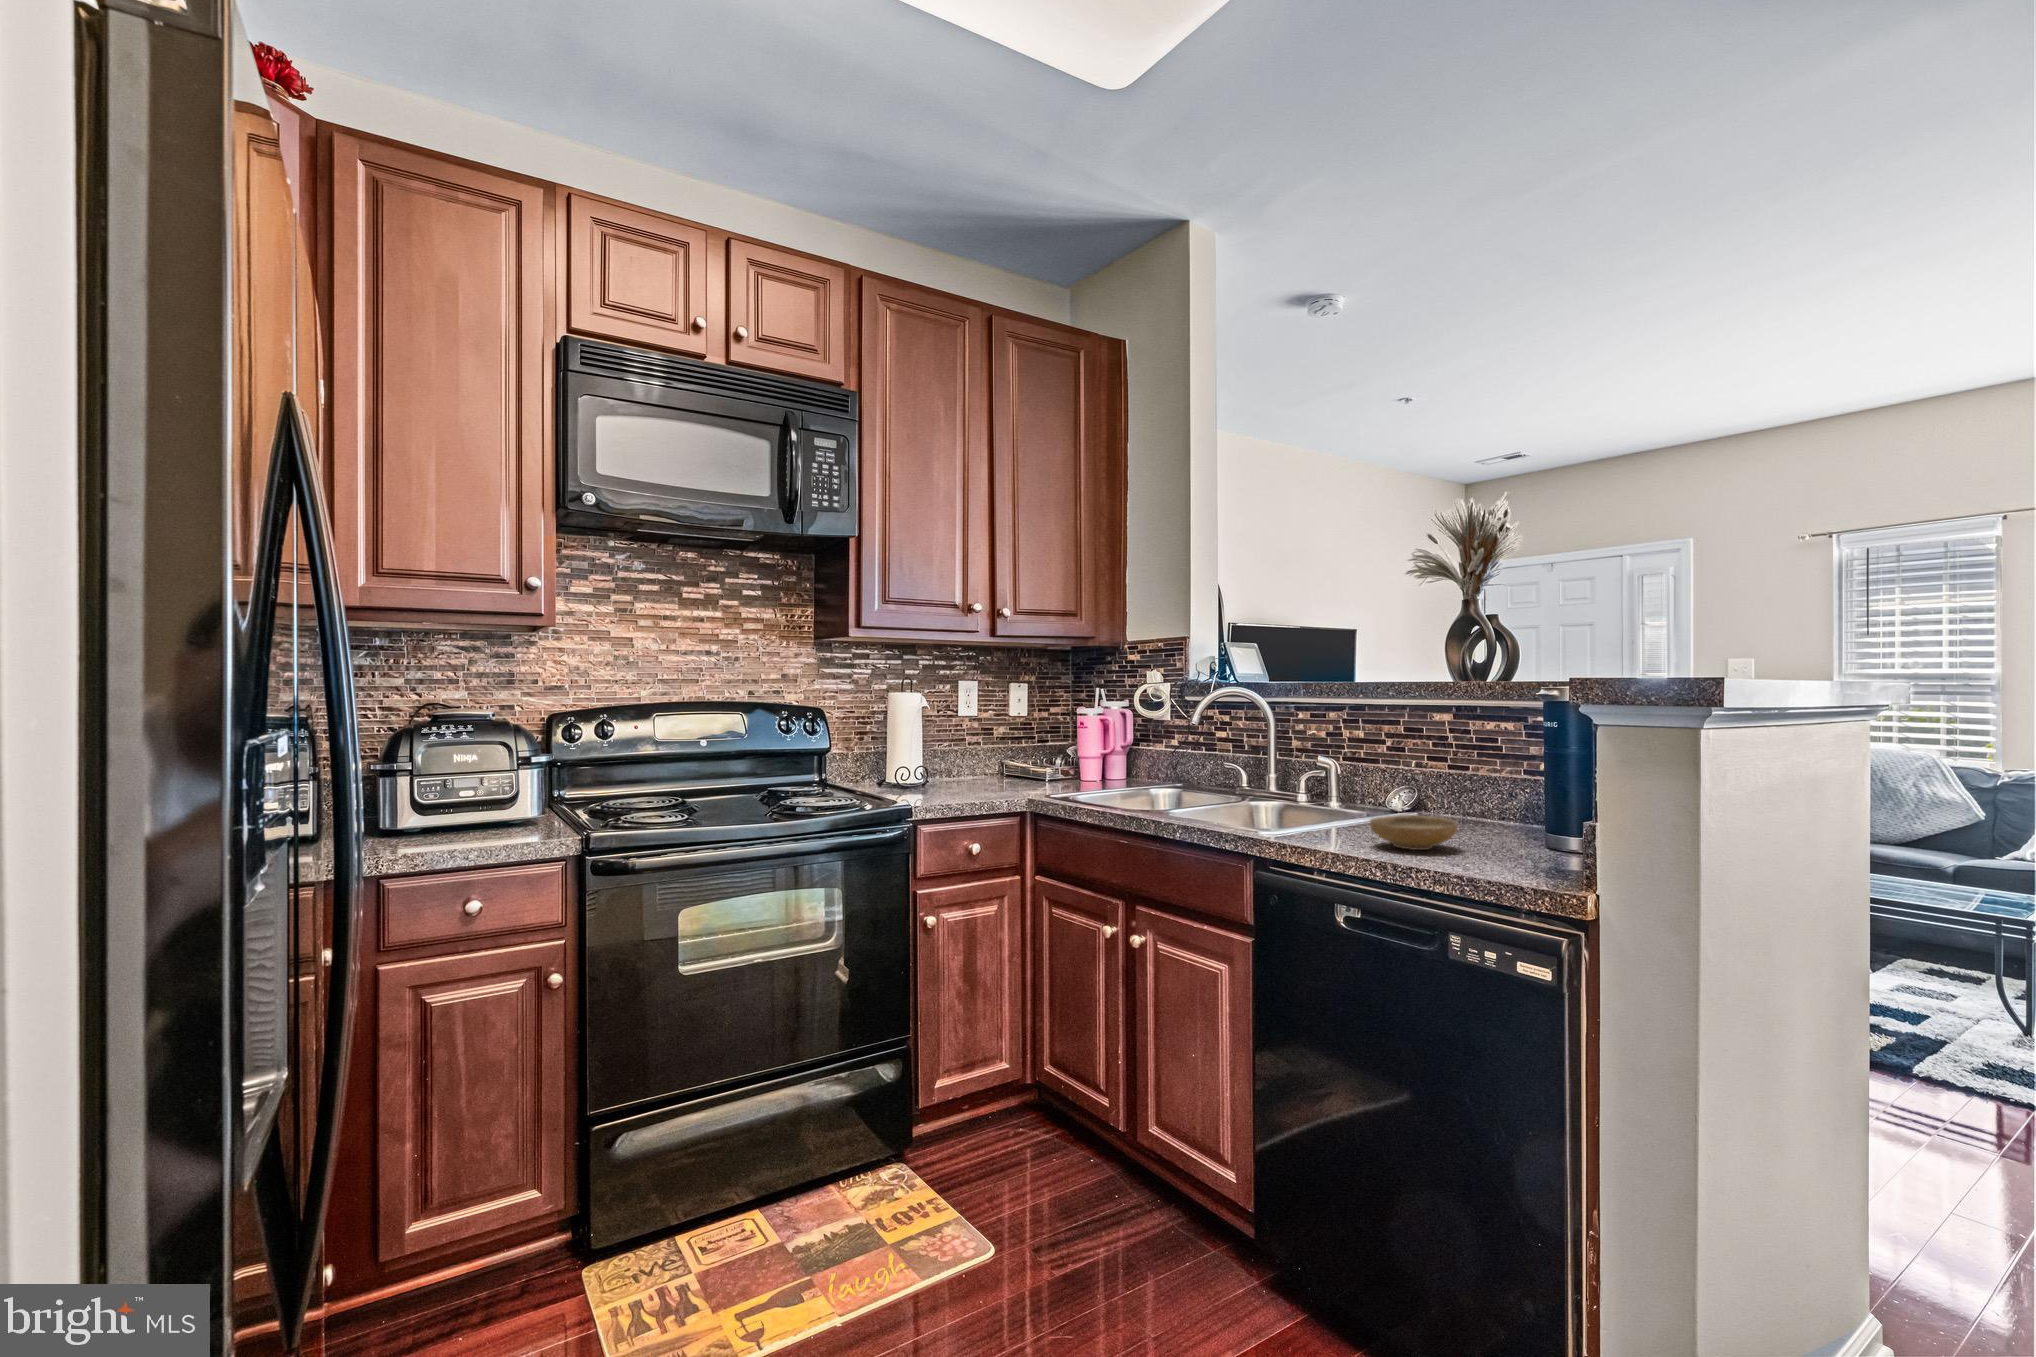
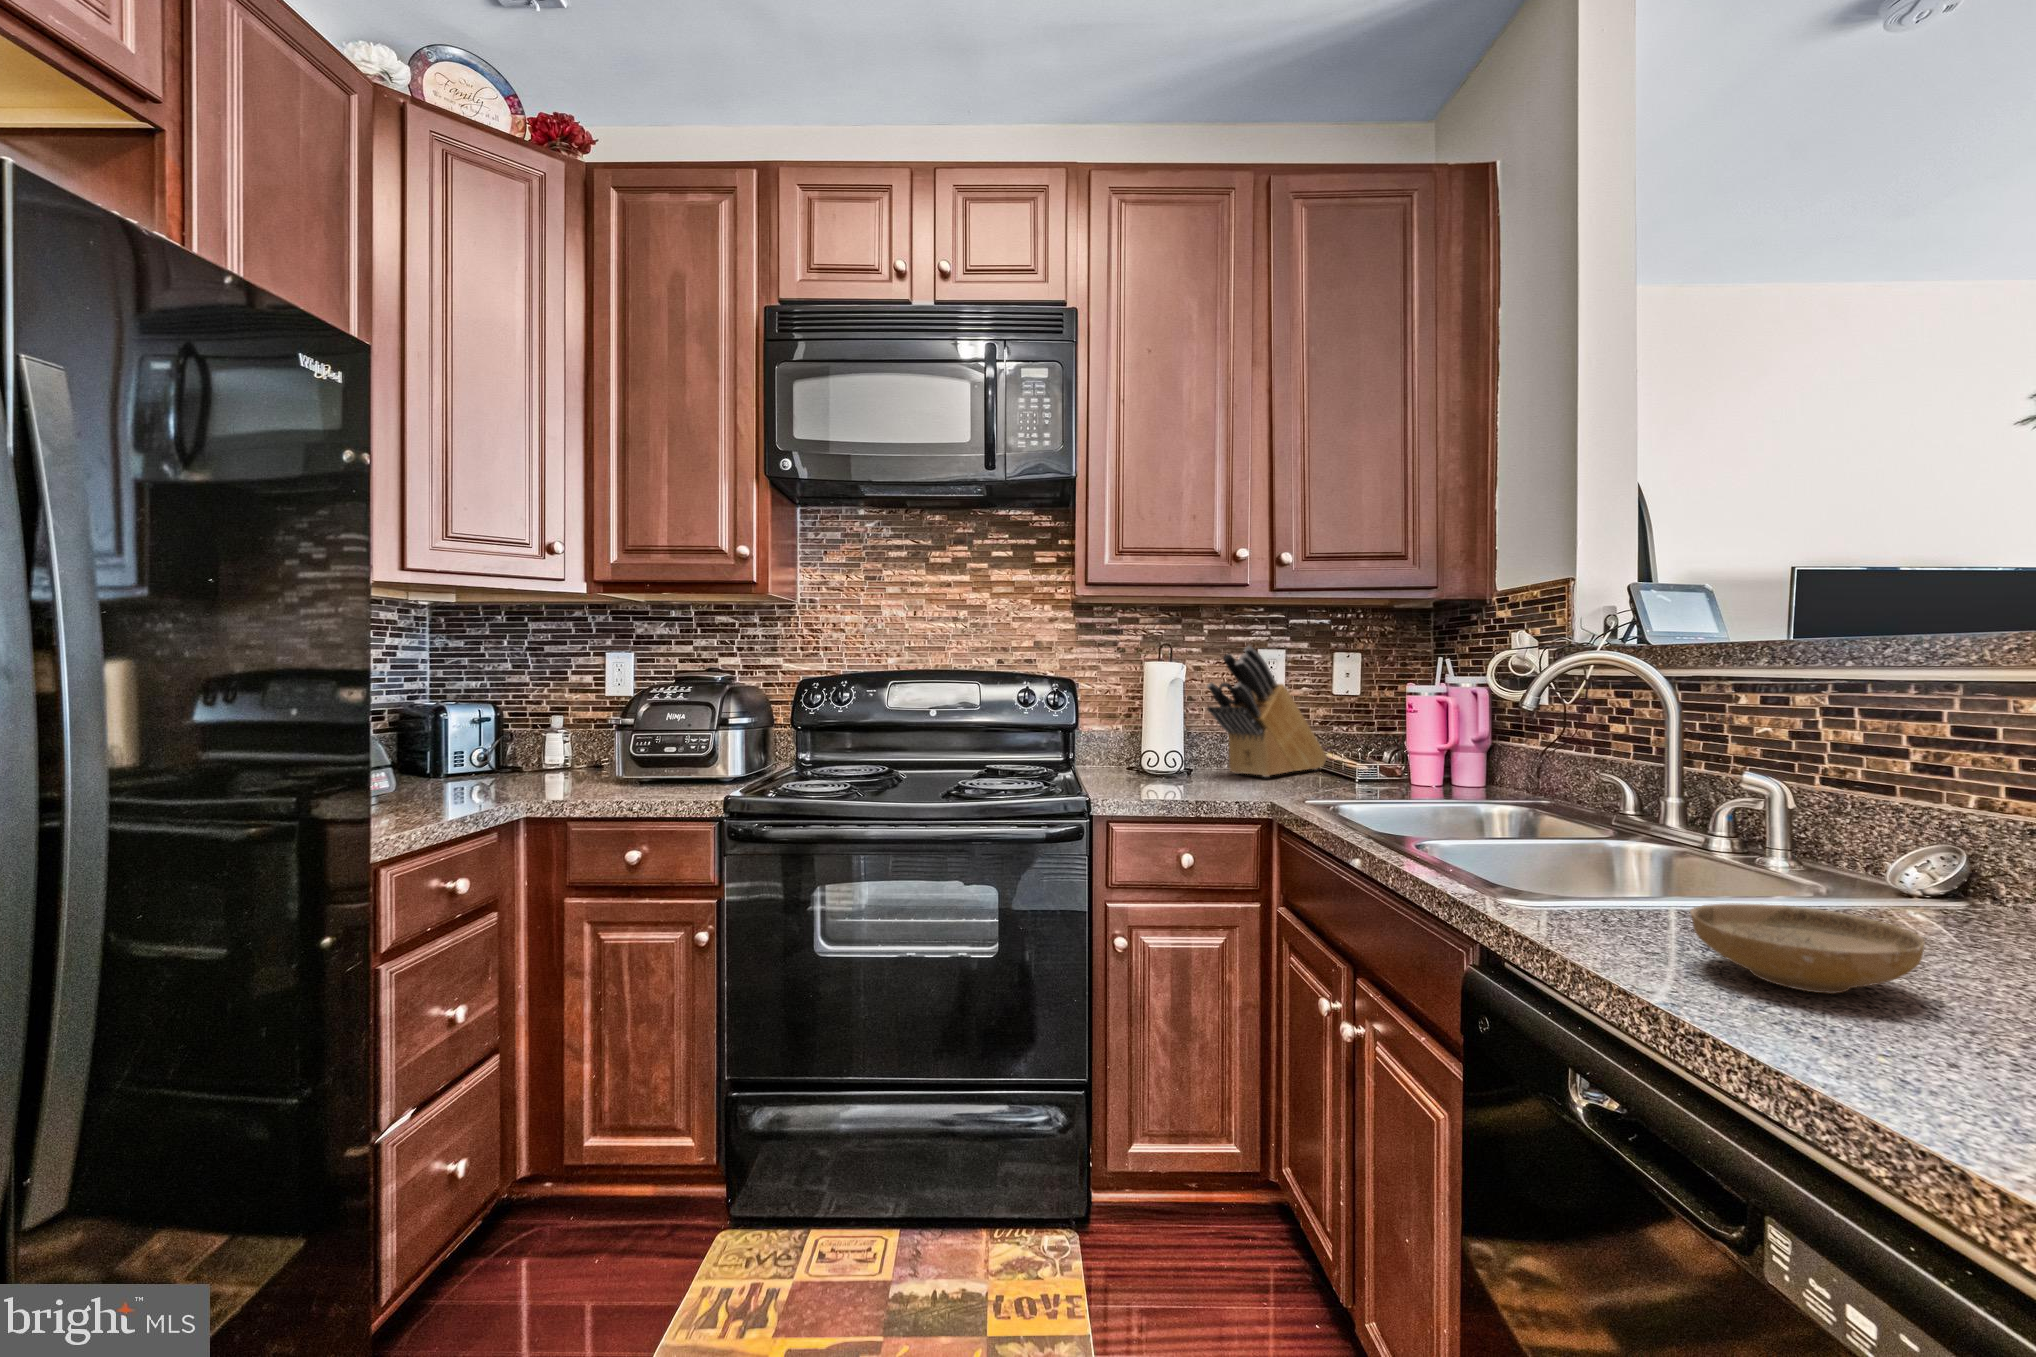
knife block: none [956,680,1024,782] -> present [1207,646,1327,777]

